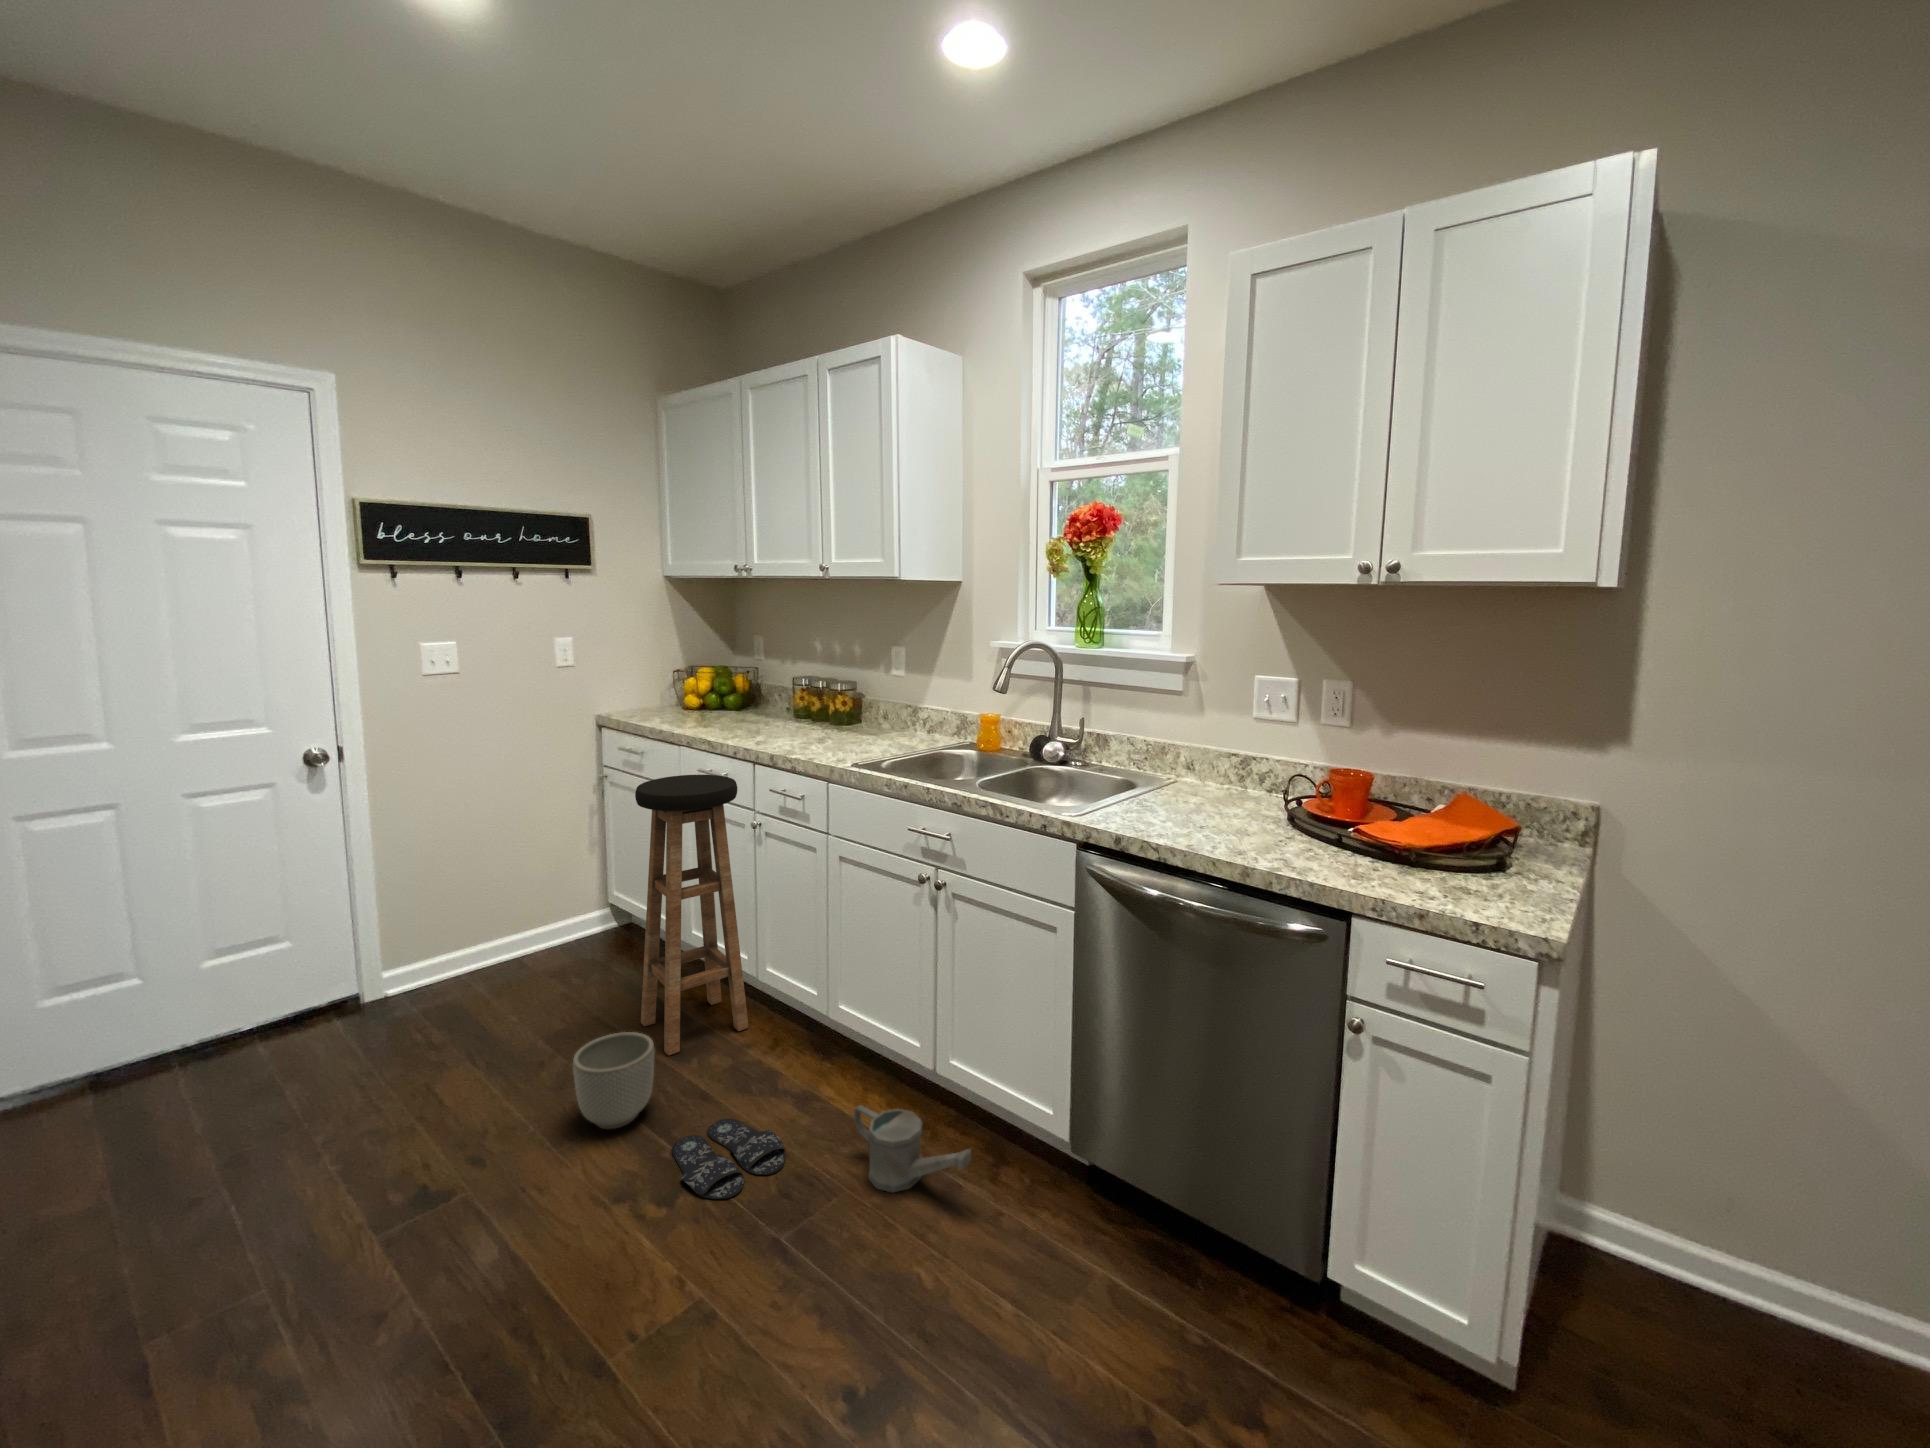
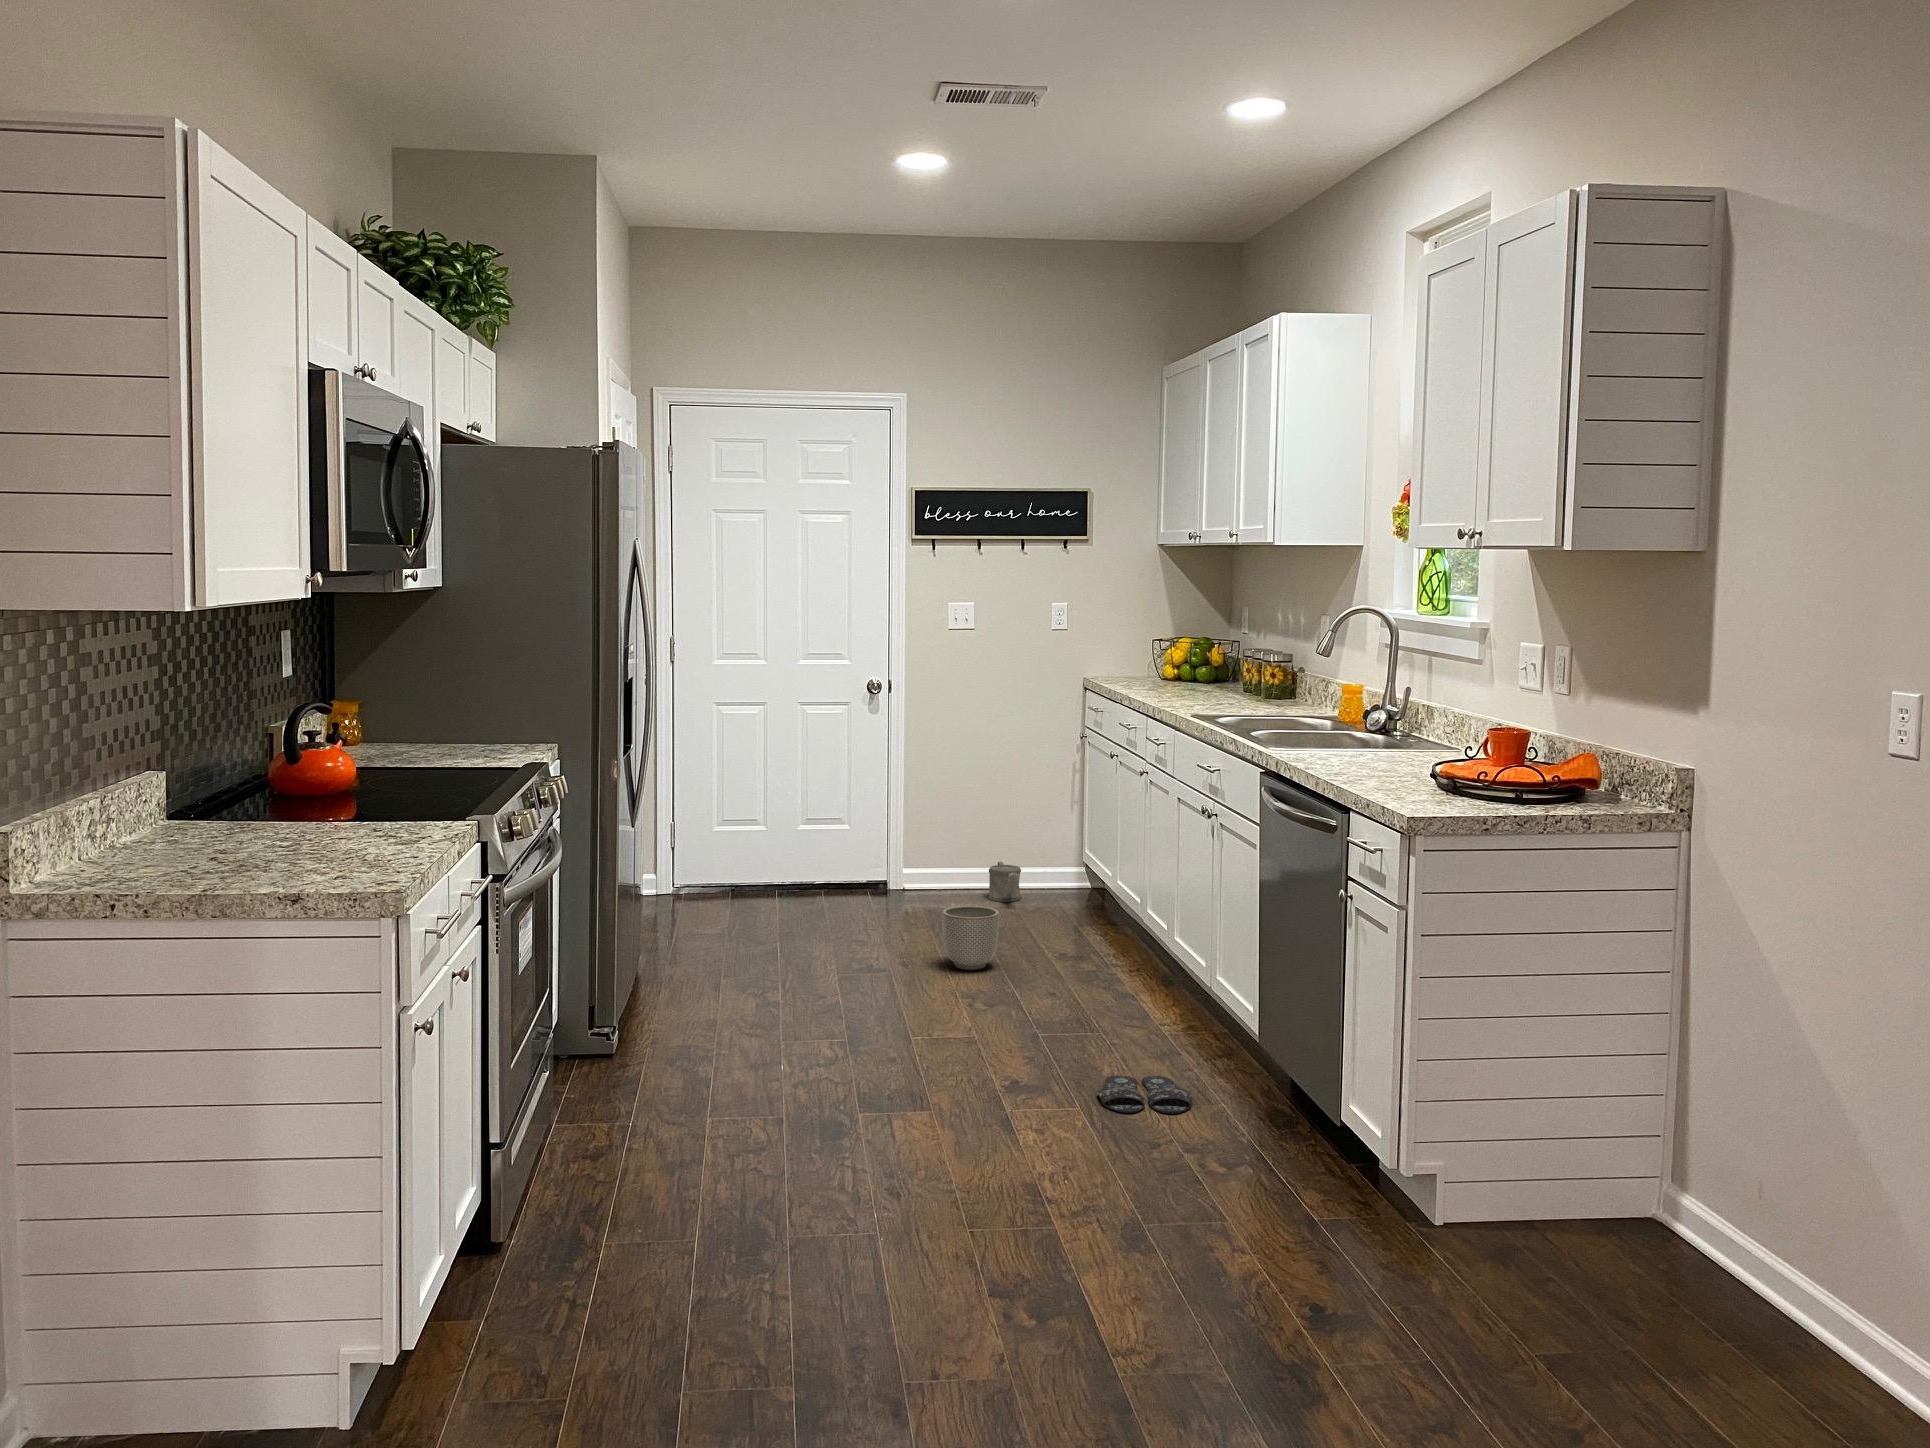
bar stool: present [635,775,749,1055] -> none [1034,722,1118,956]
watering can: present [854,1106,971,1193] -> present [988,862,1021,902]
slippers: present [672,1119,785,1199] -> present [1097,1075,1192,1114]

